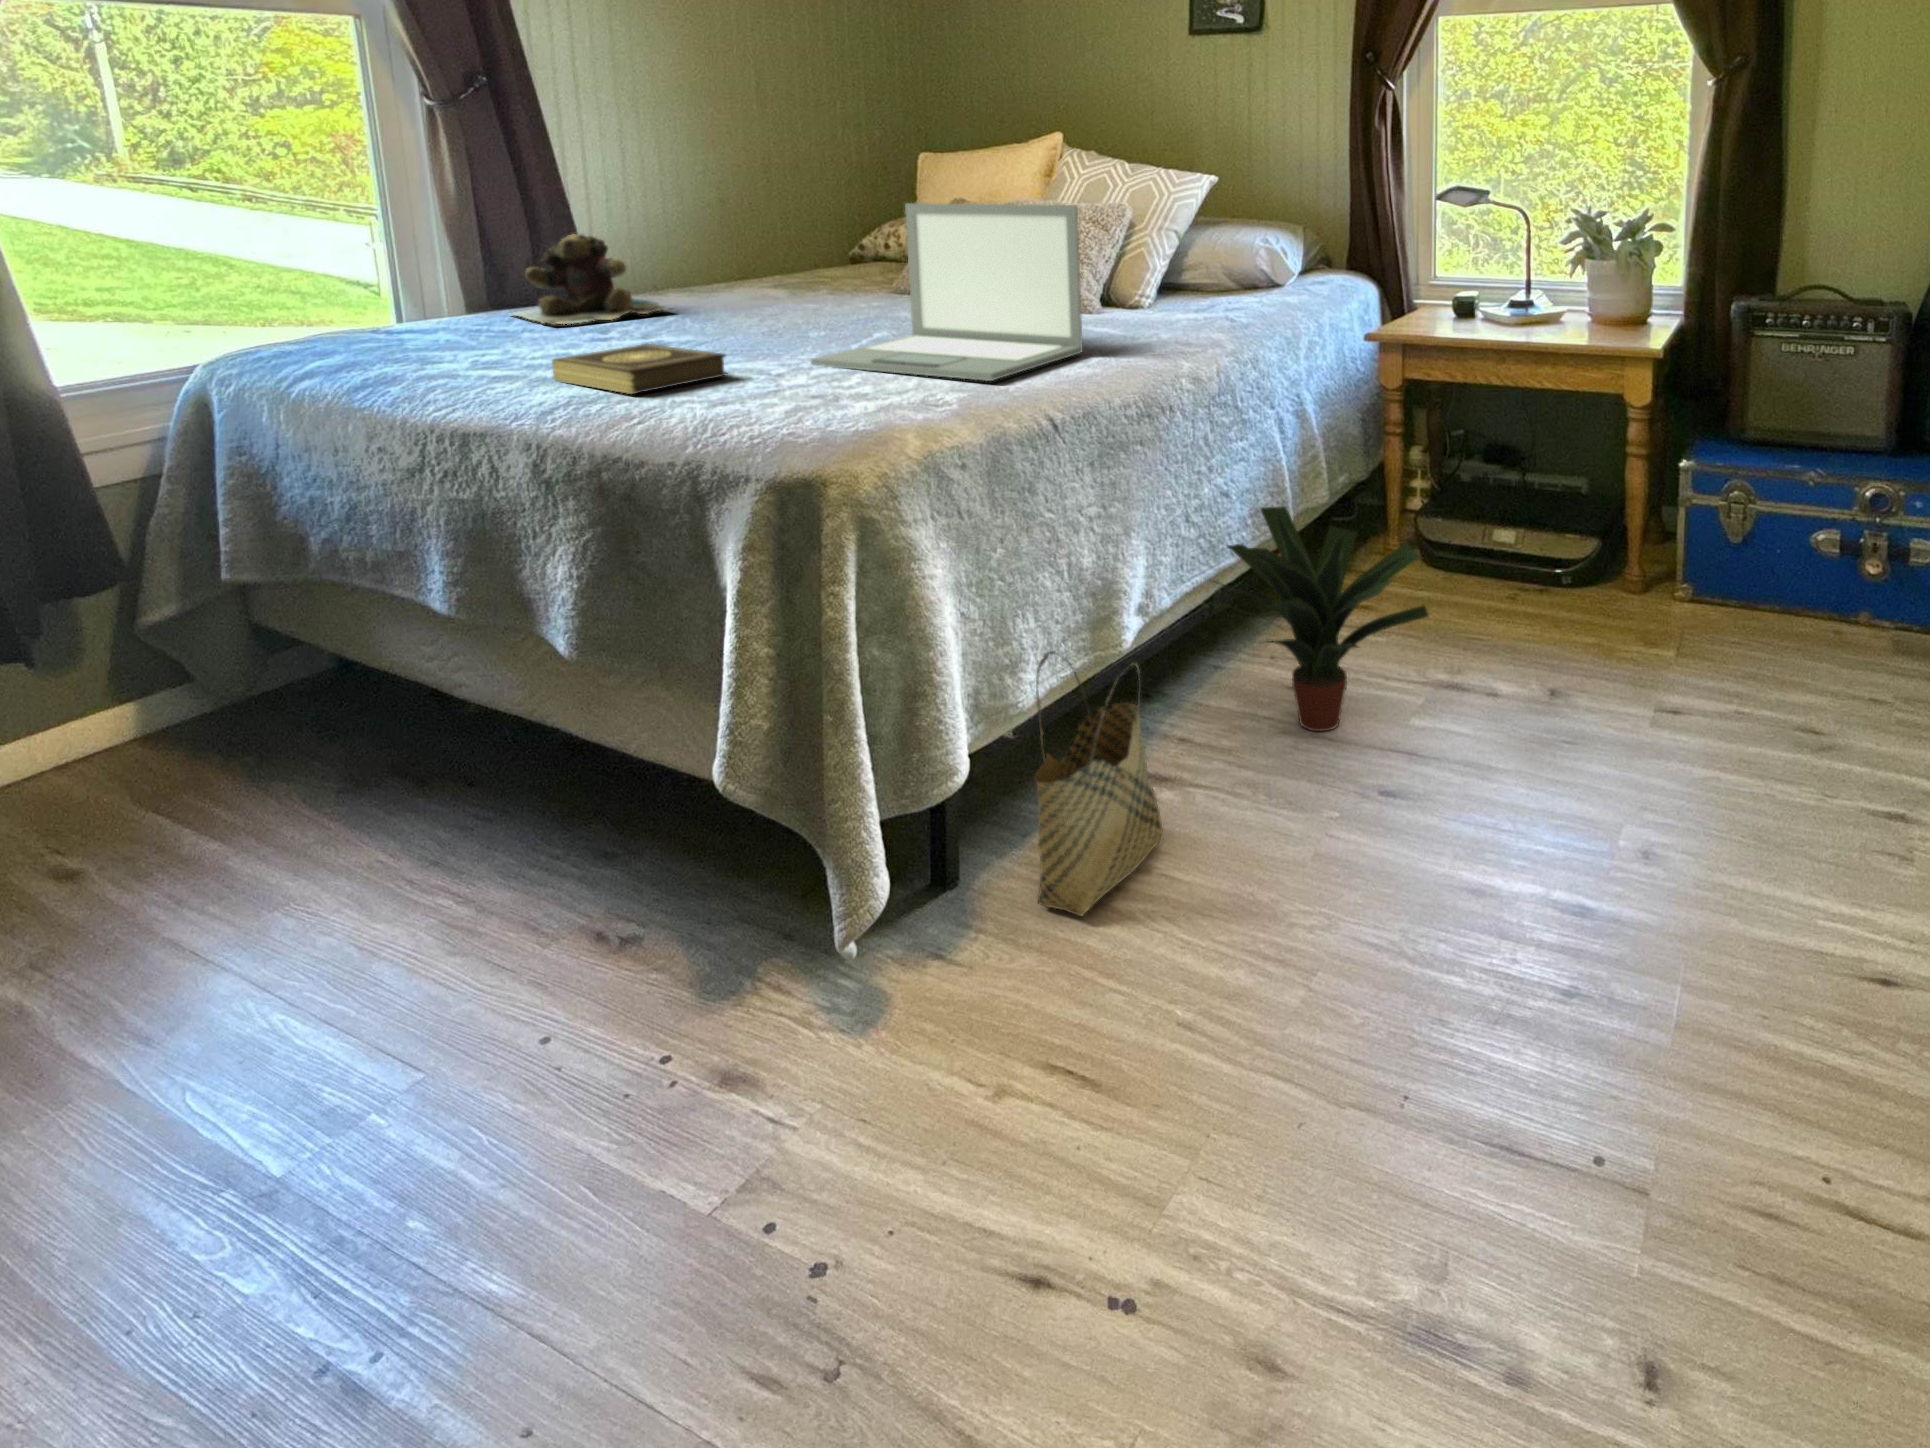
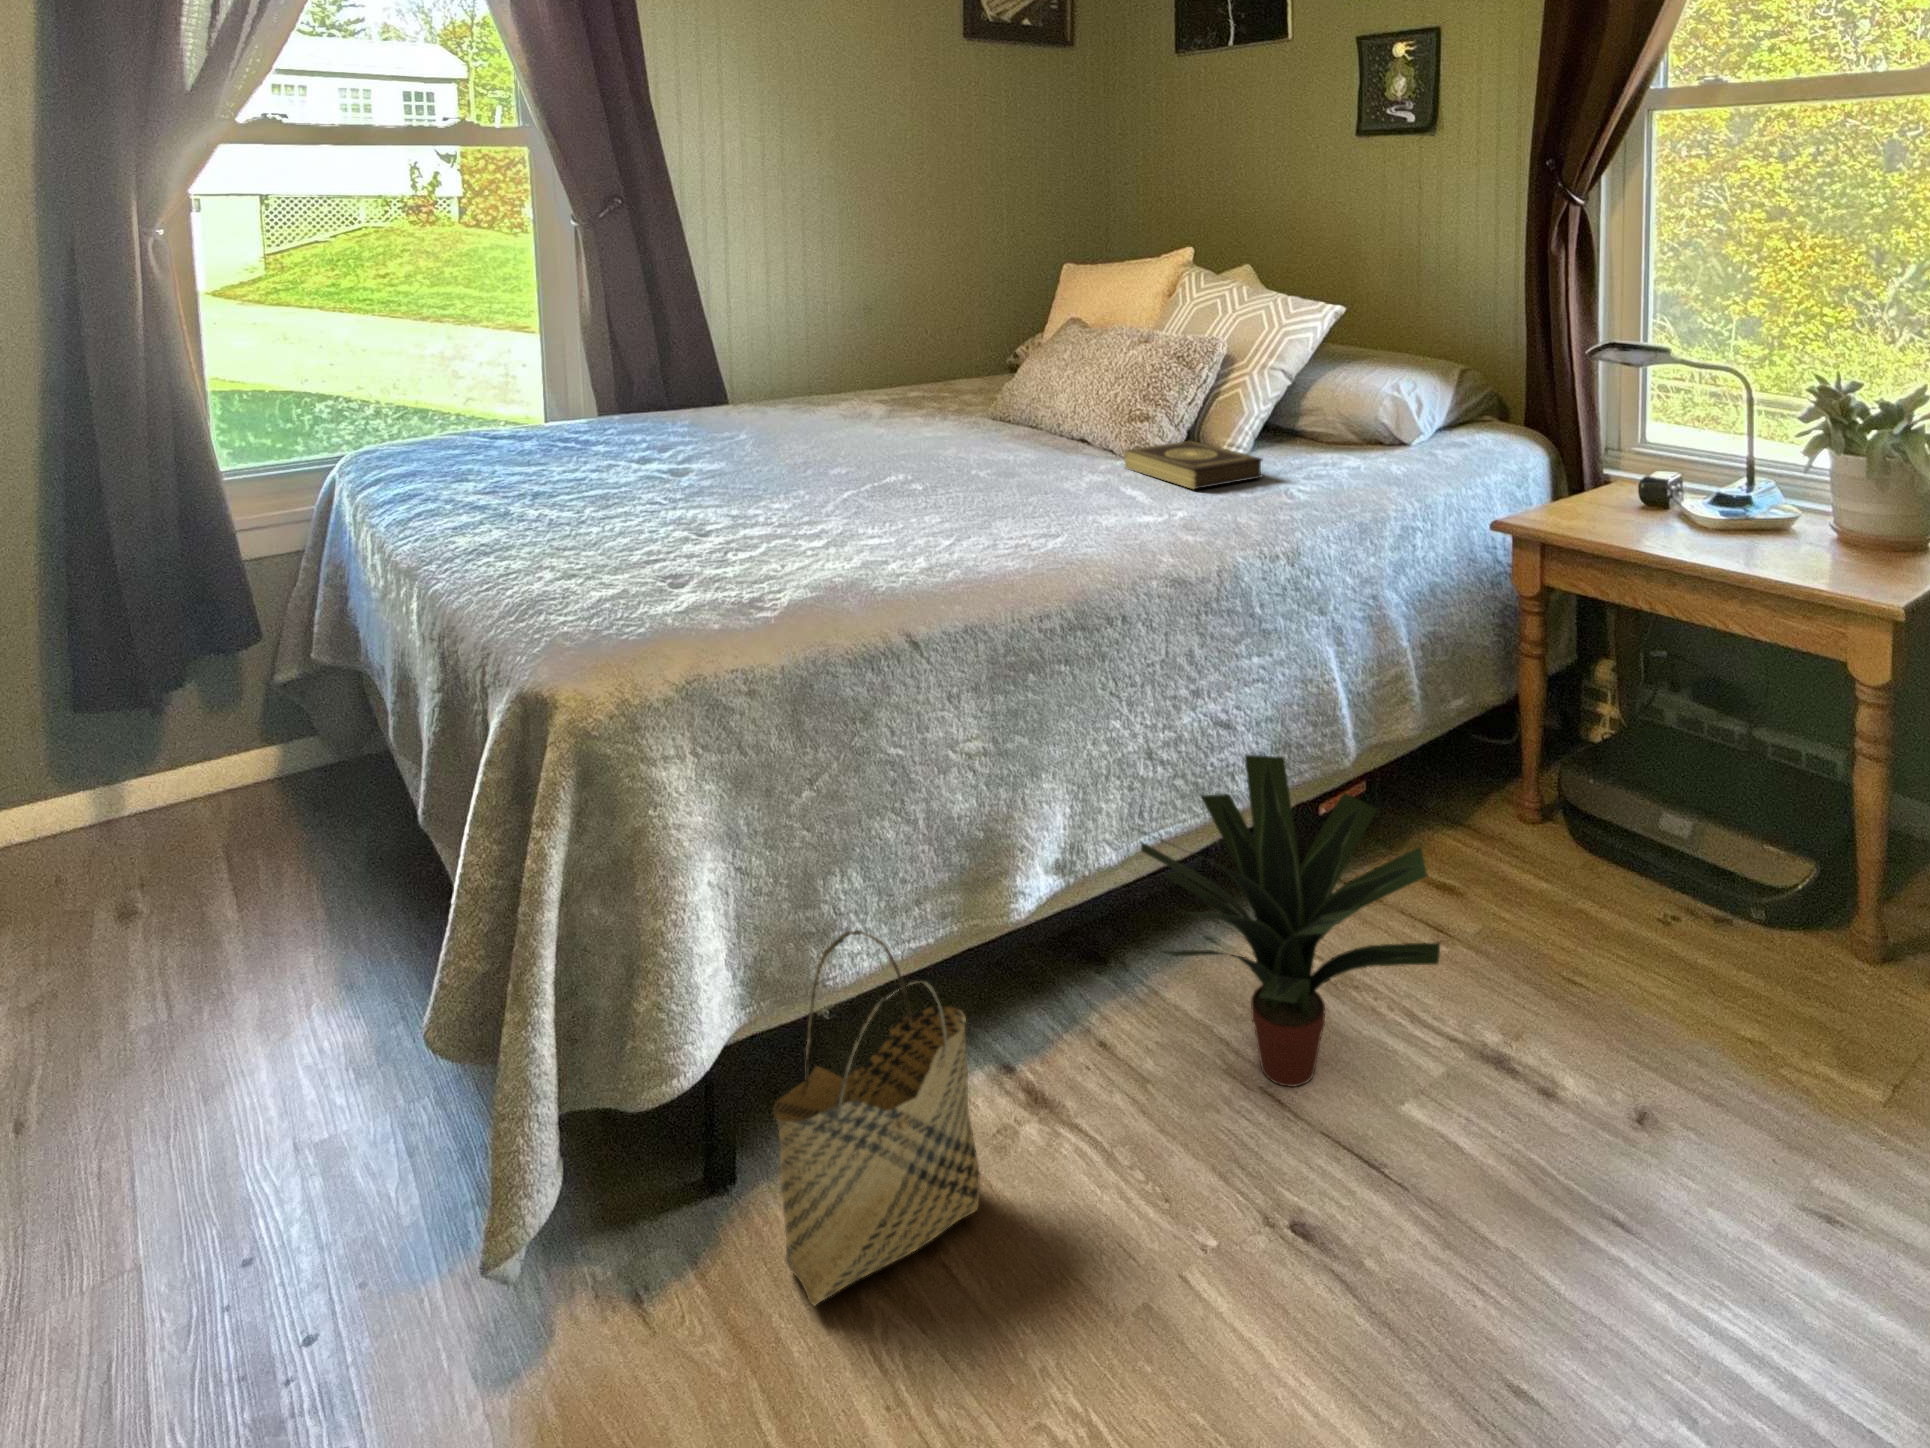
laptop: present [811,203,1083,381] -> none [755,344,1034,572]
teddy bear: present [510,234,670,325] -> none [617,346,747,437]
book: present [552,344,727,394] -> present [1125,441,1262,489]

